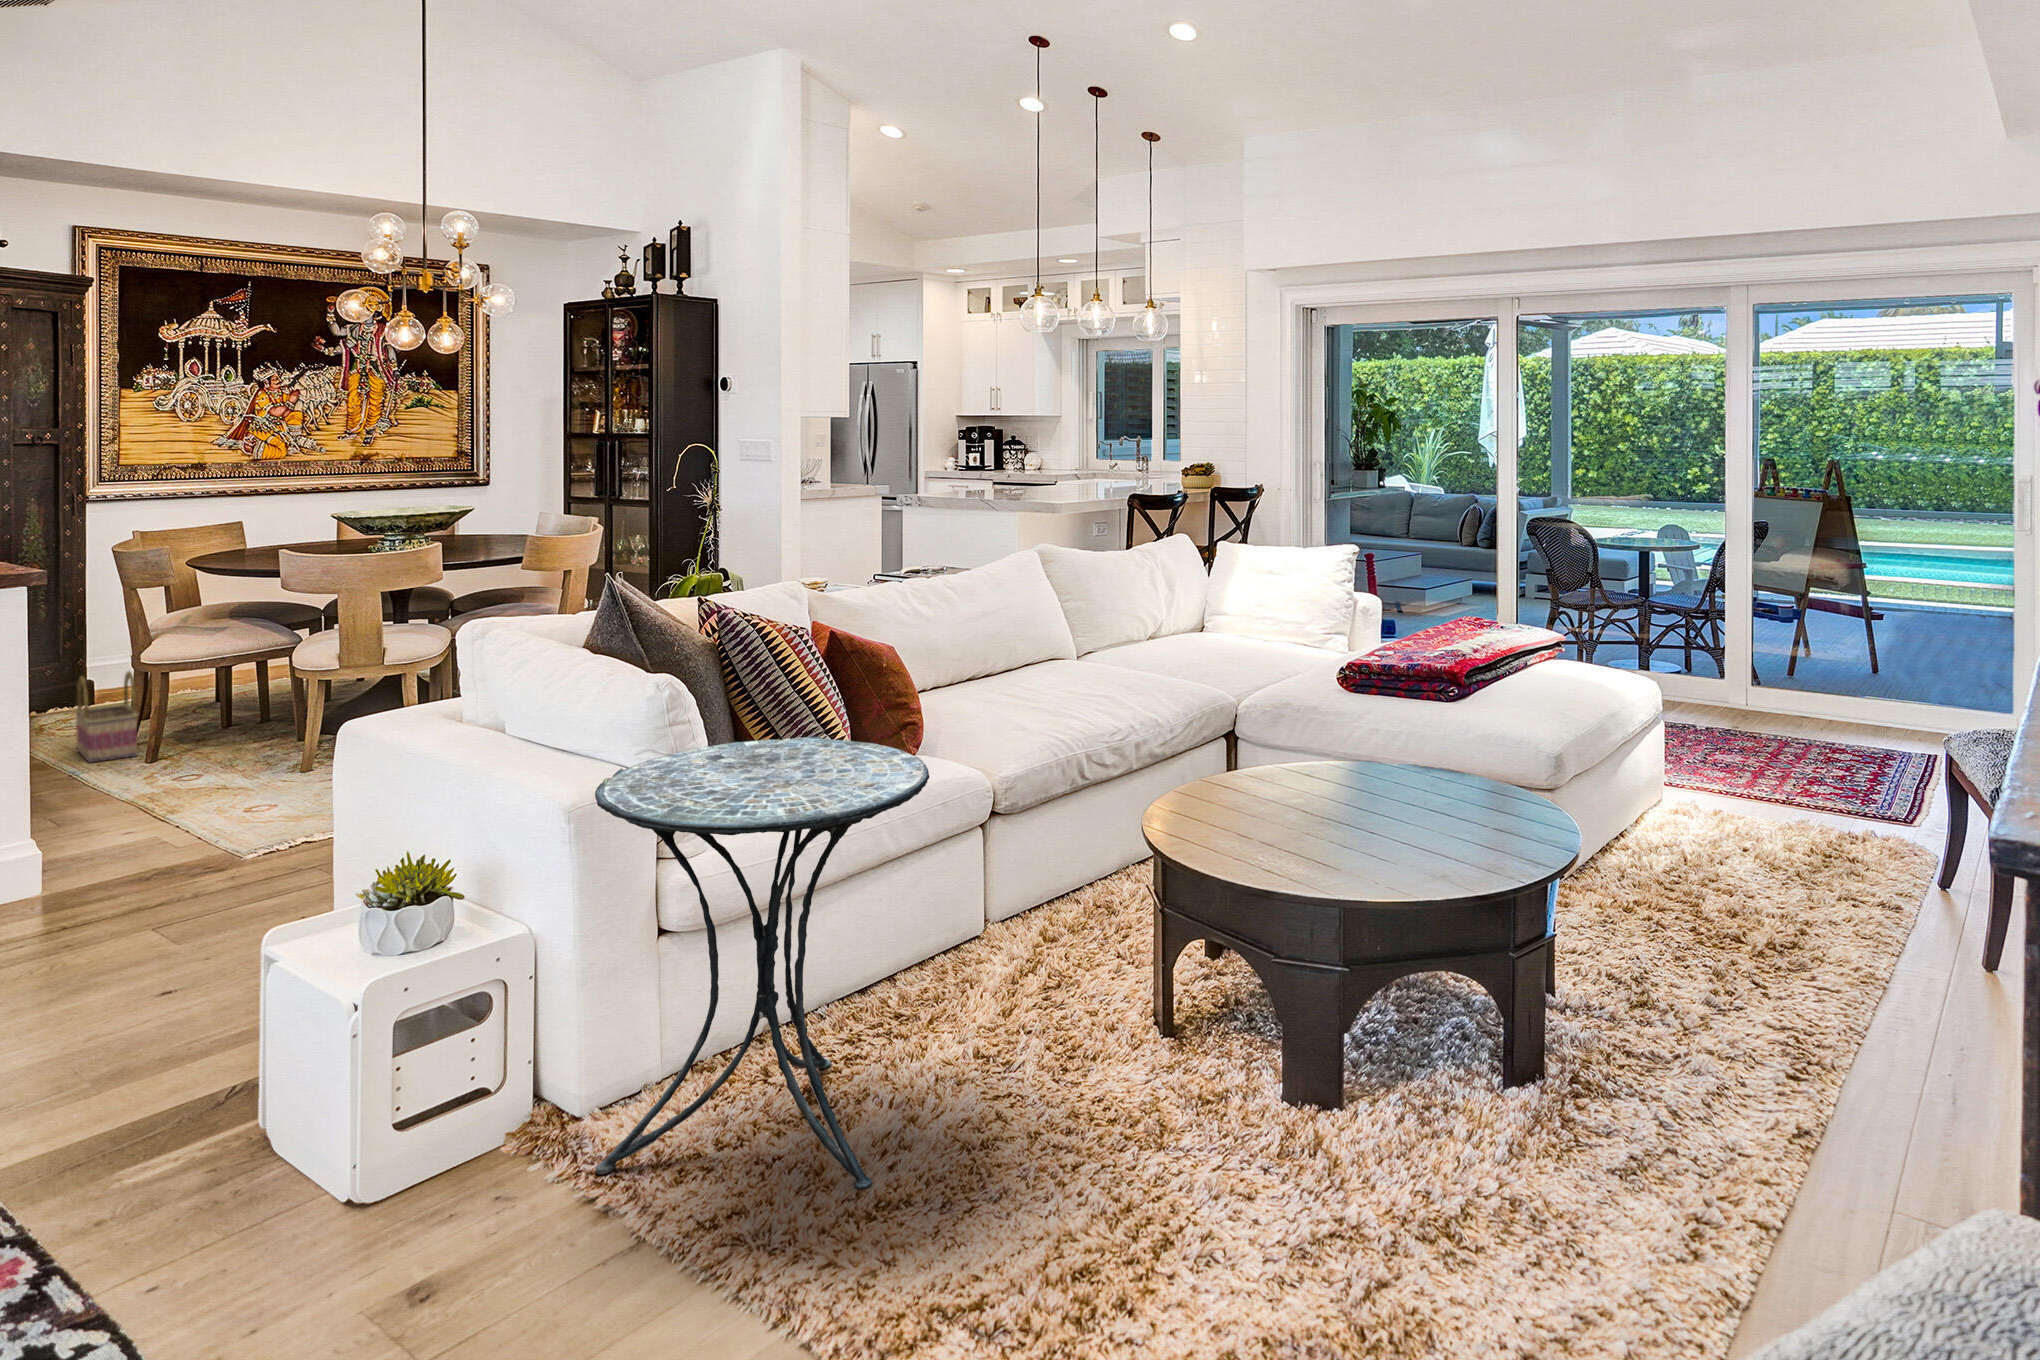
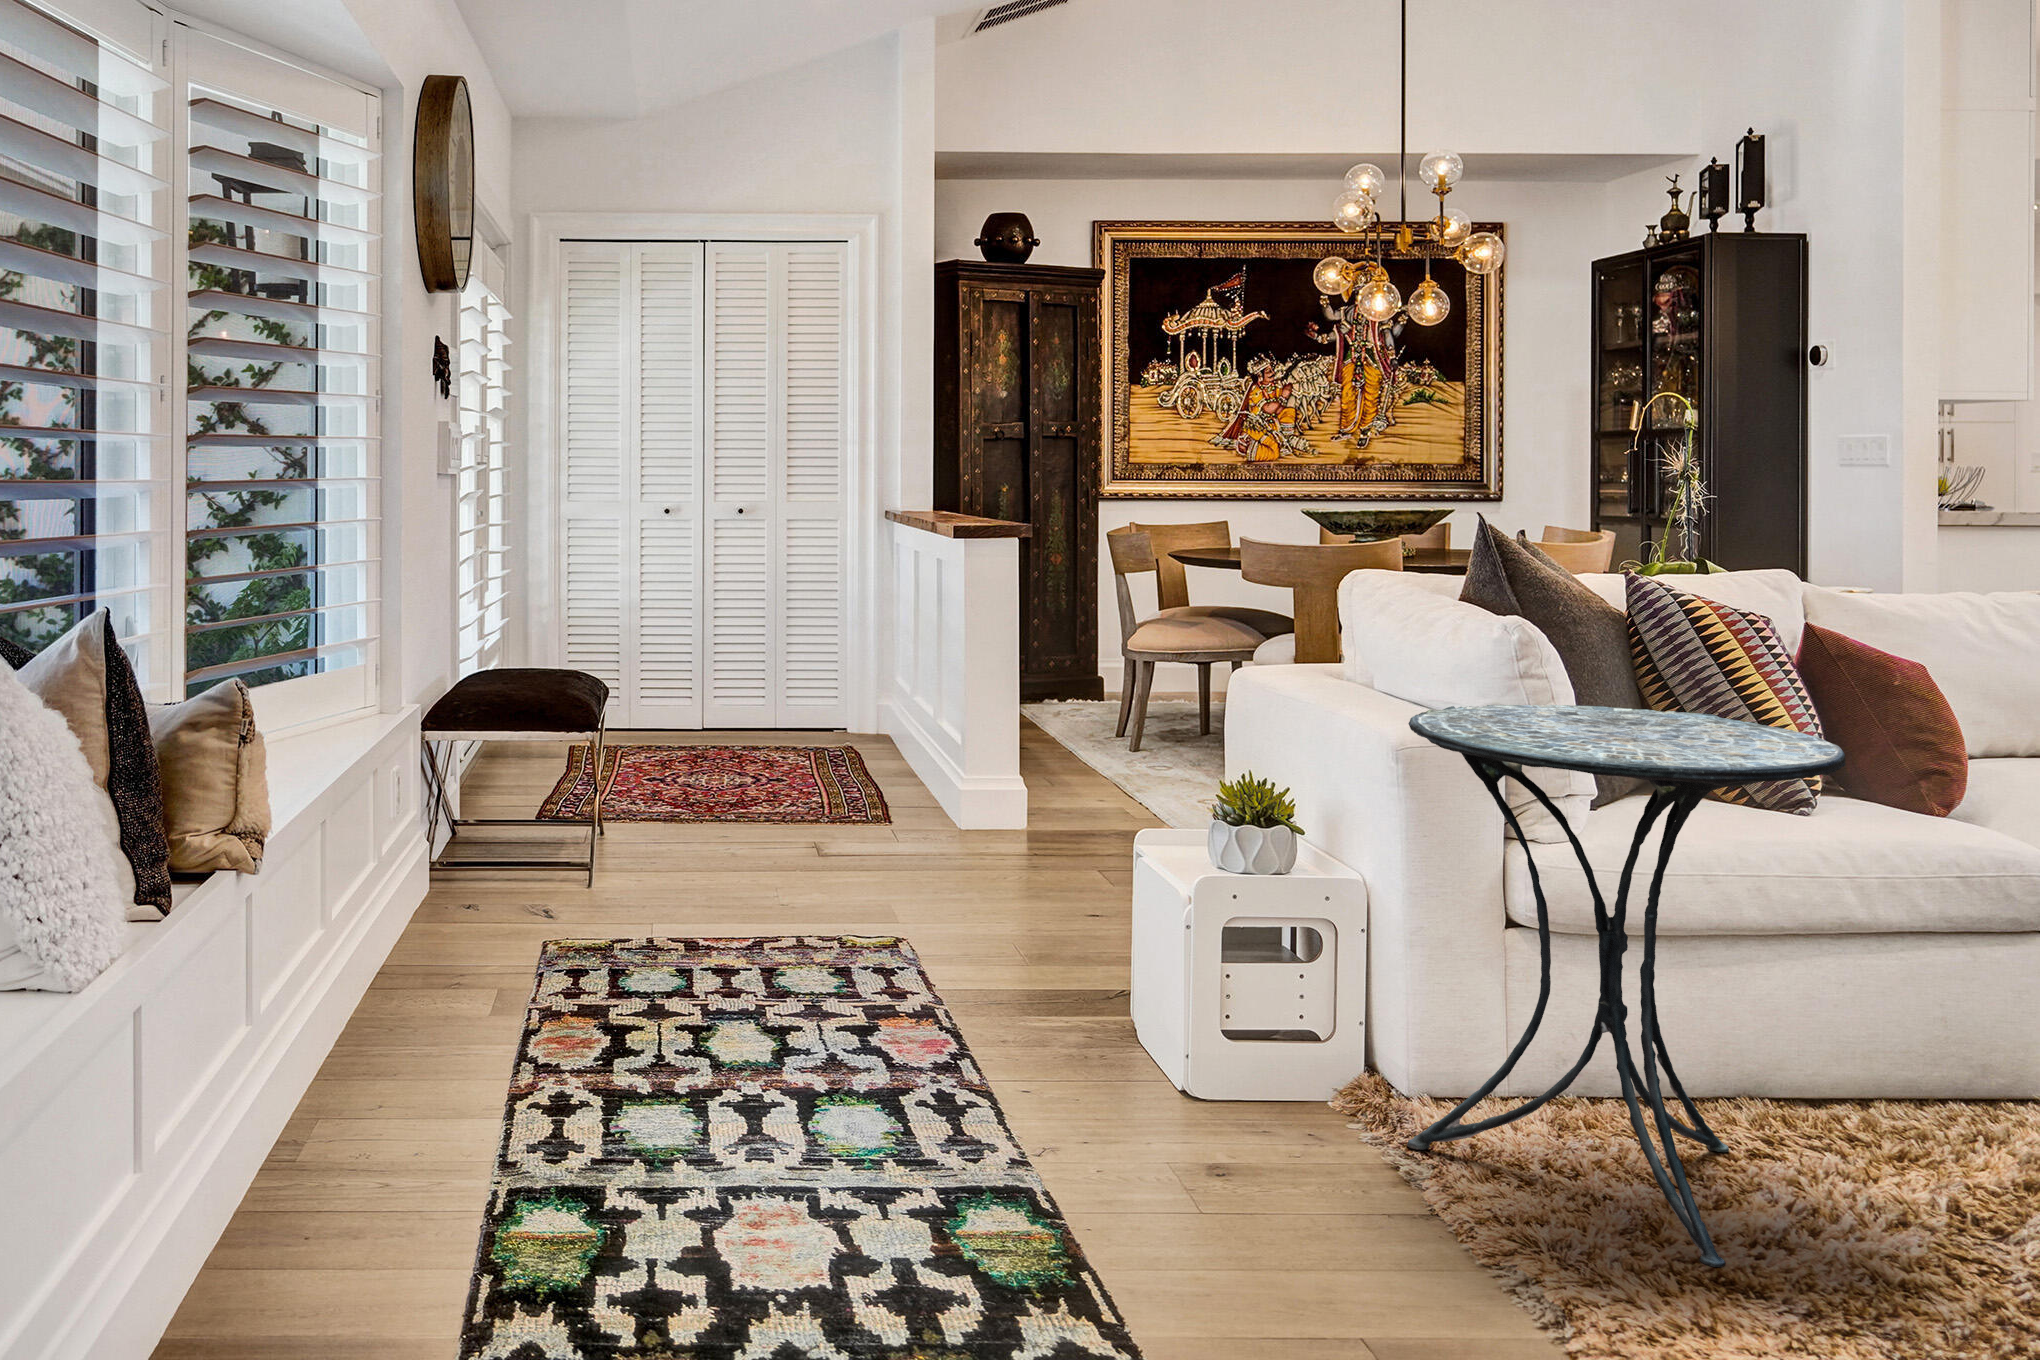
basket: present [75,671,137,762] -> none [1078,654,1125,740]

